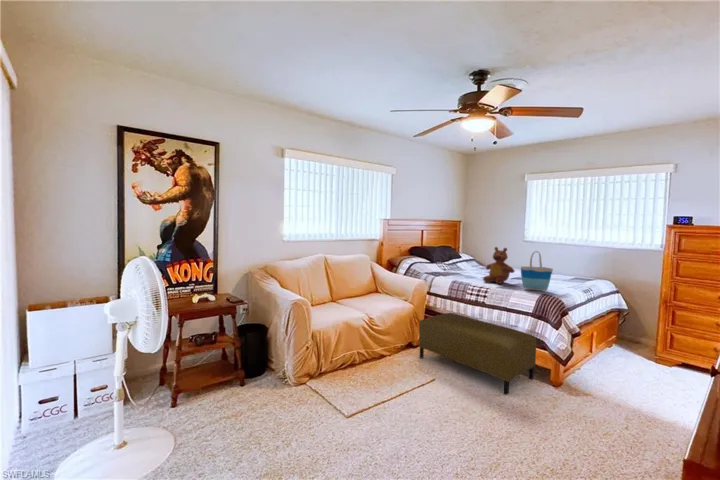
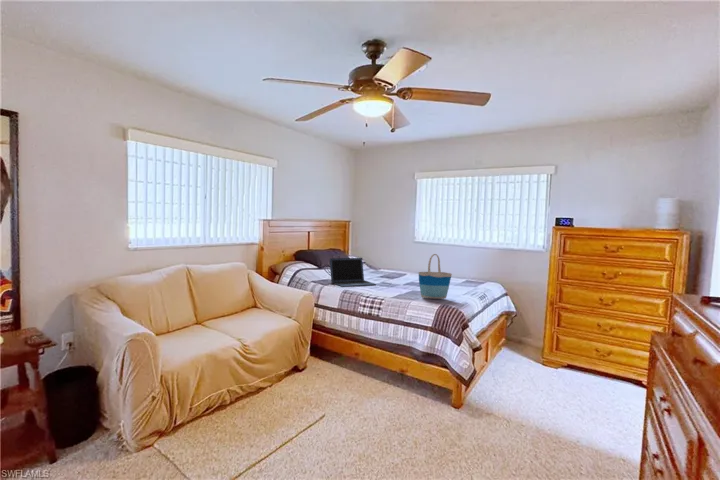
teddy bear: present [483,247,514,284] -> none [378,249,411,293]
laptop: none [440,254,481,278] -> present [330,258,376,287]
ottoman: present [419,313,536,395] -> none [301,330,436,432]

